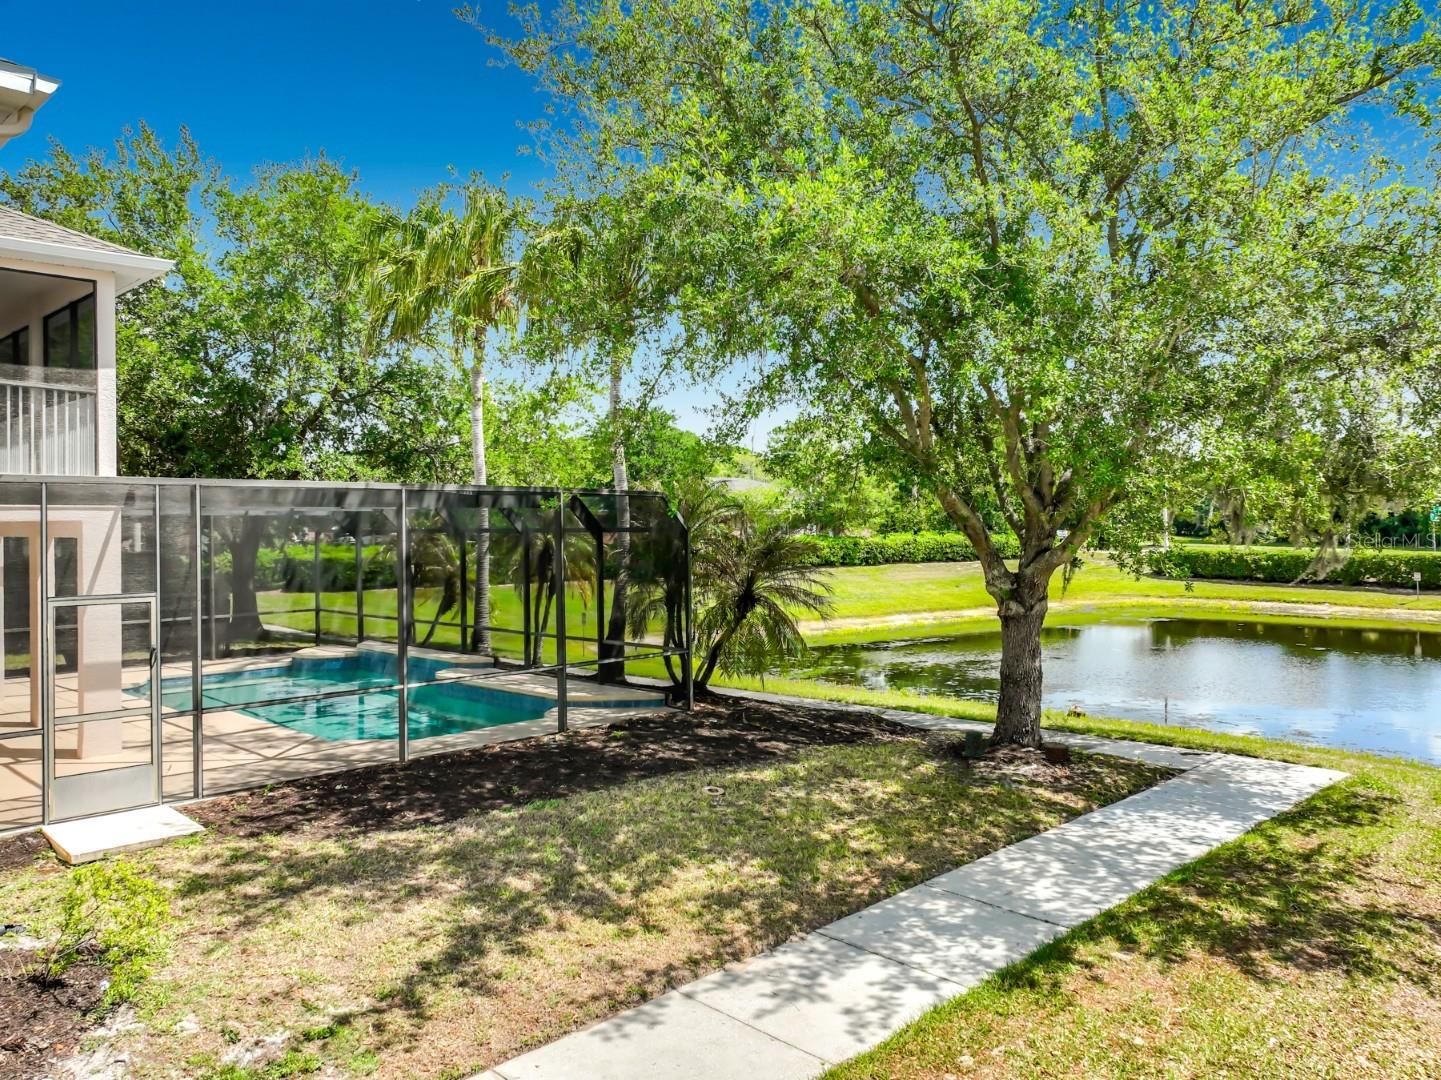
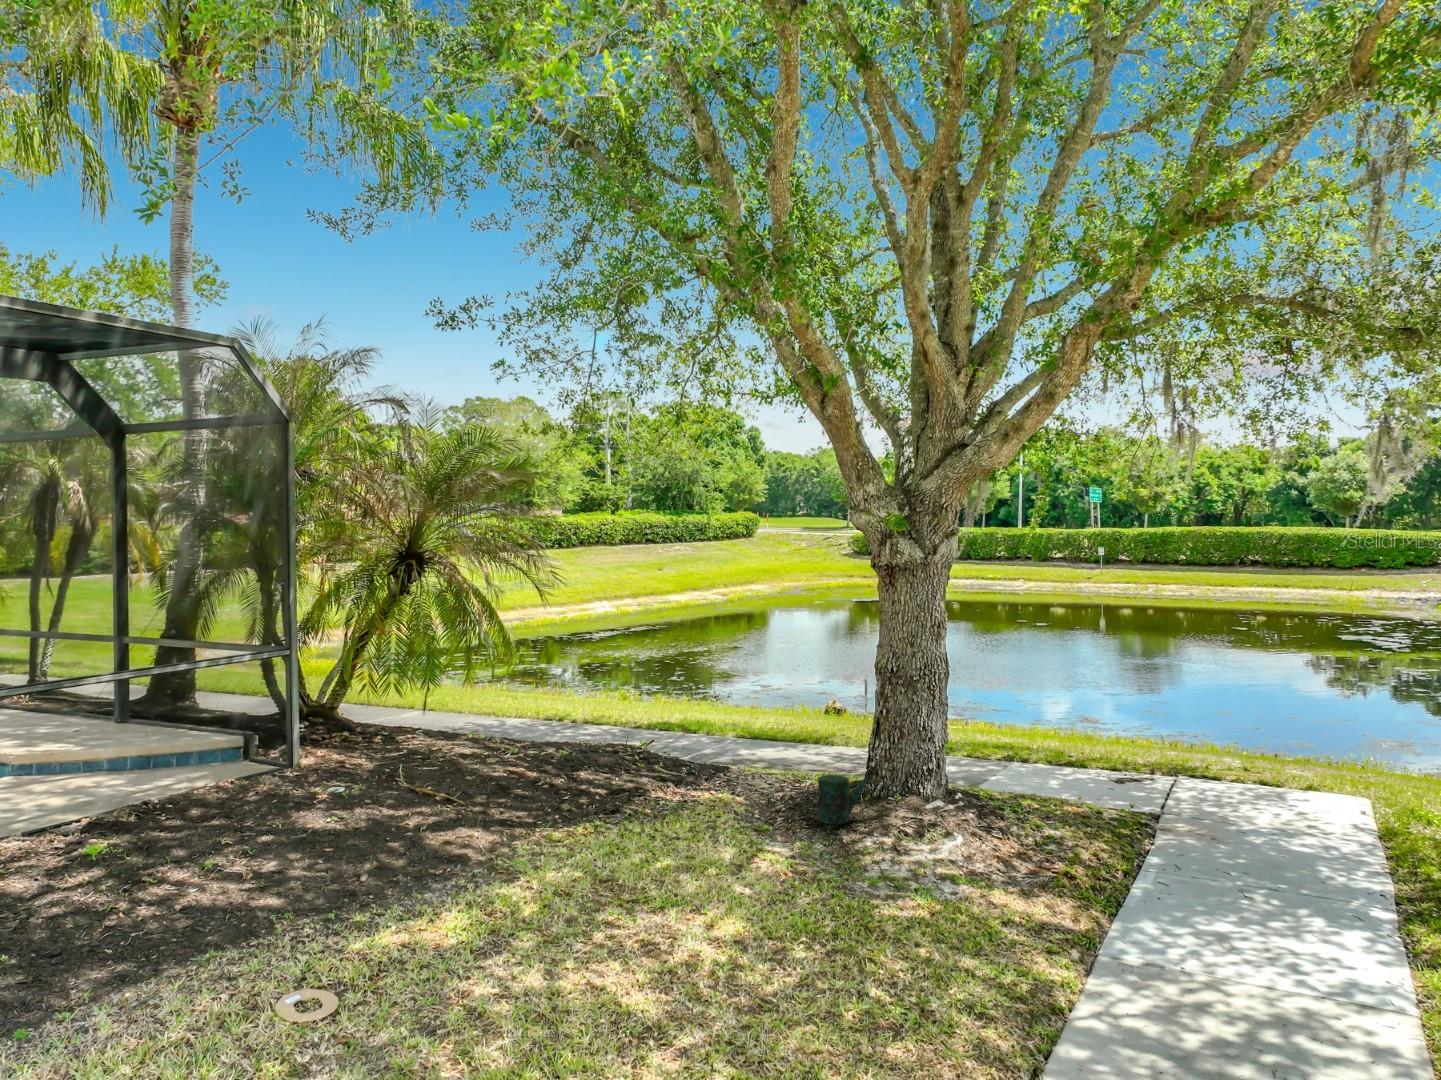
decorative plant: present [1042,716,1069,761] -> none [941,735,989,818]

